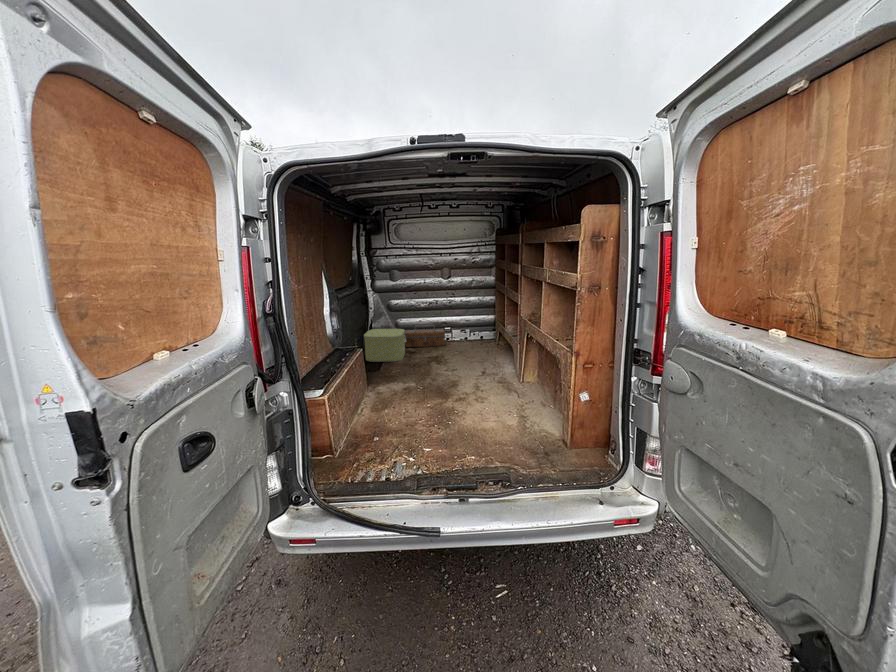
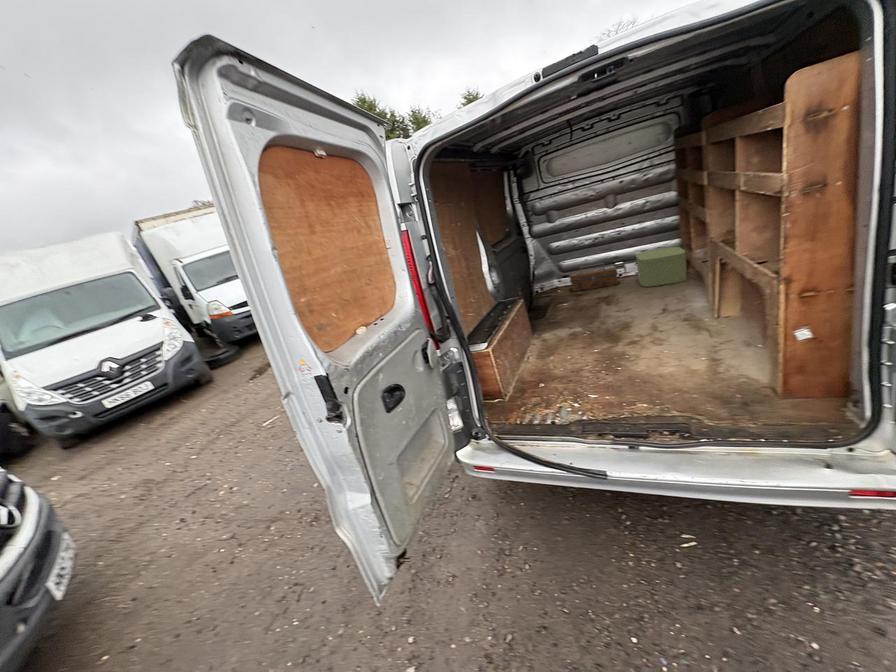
storage box: present [364,329,405,362] -> present [636,247,687,287]

